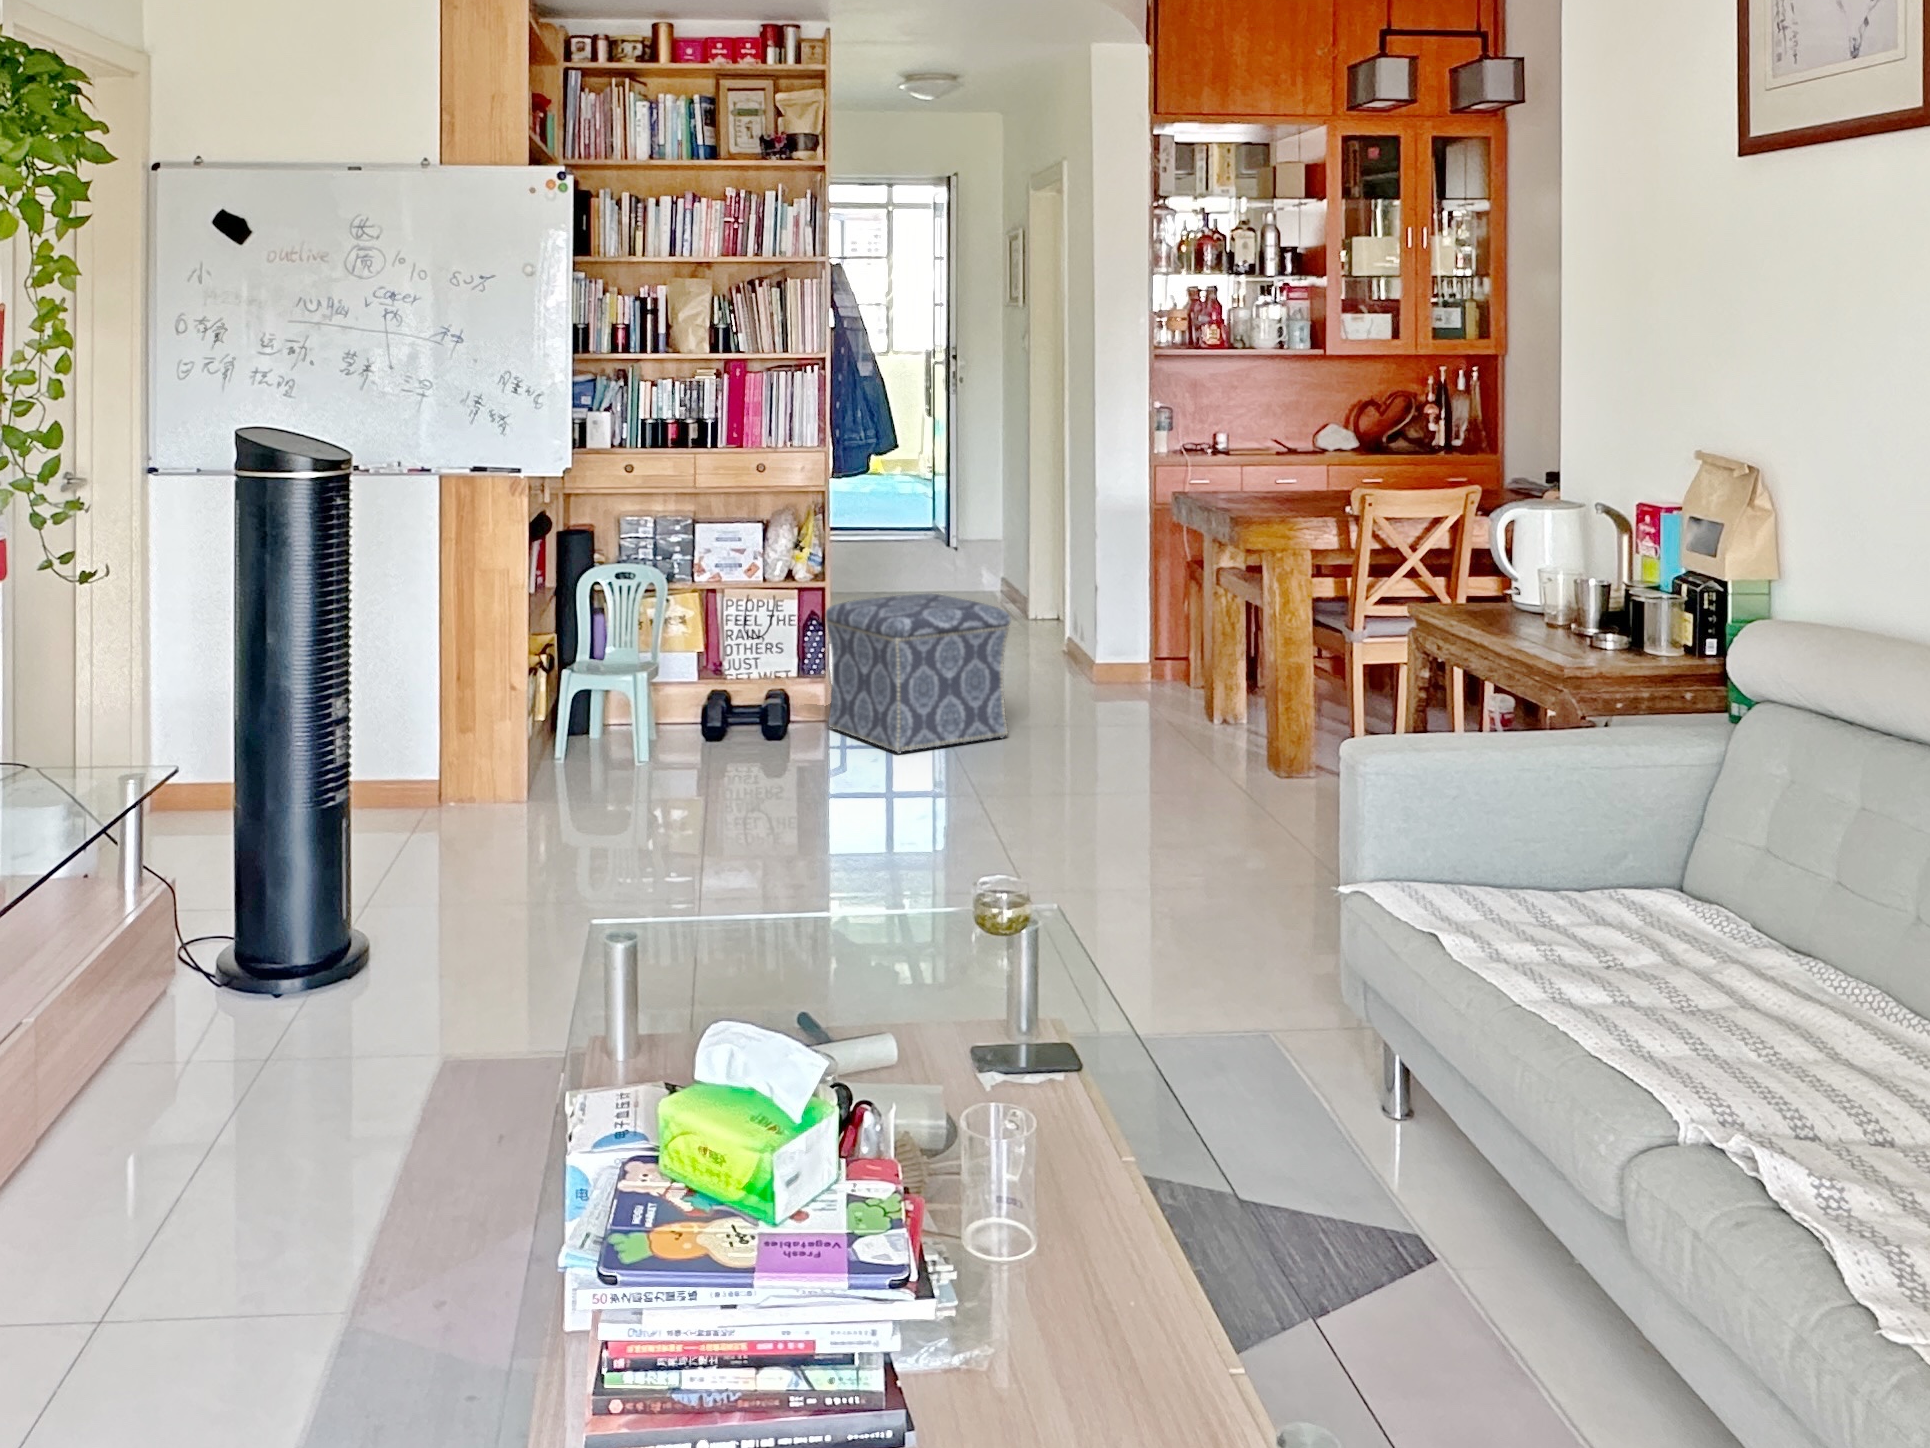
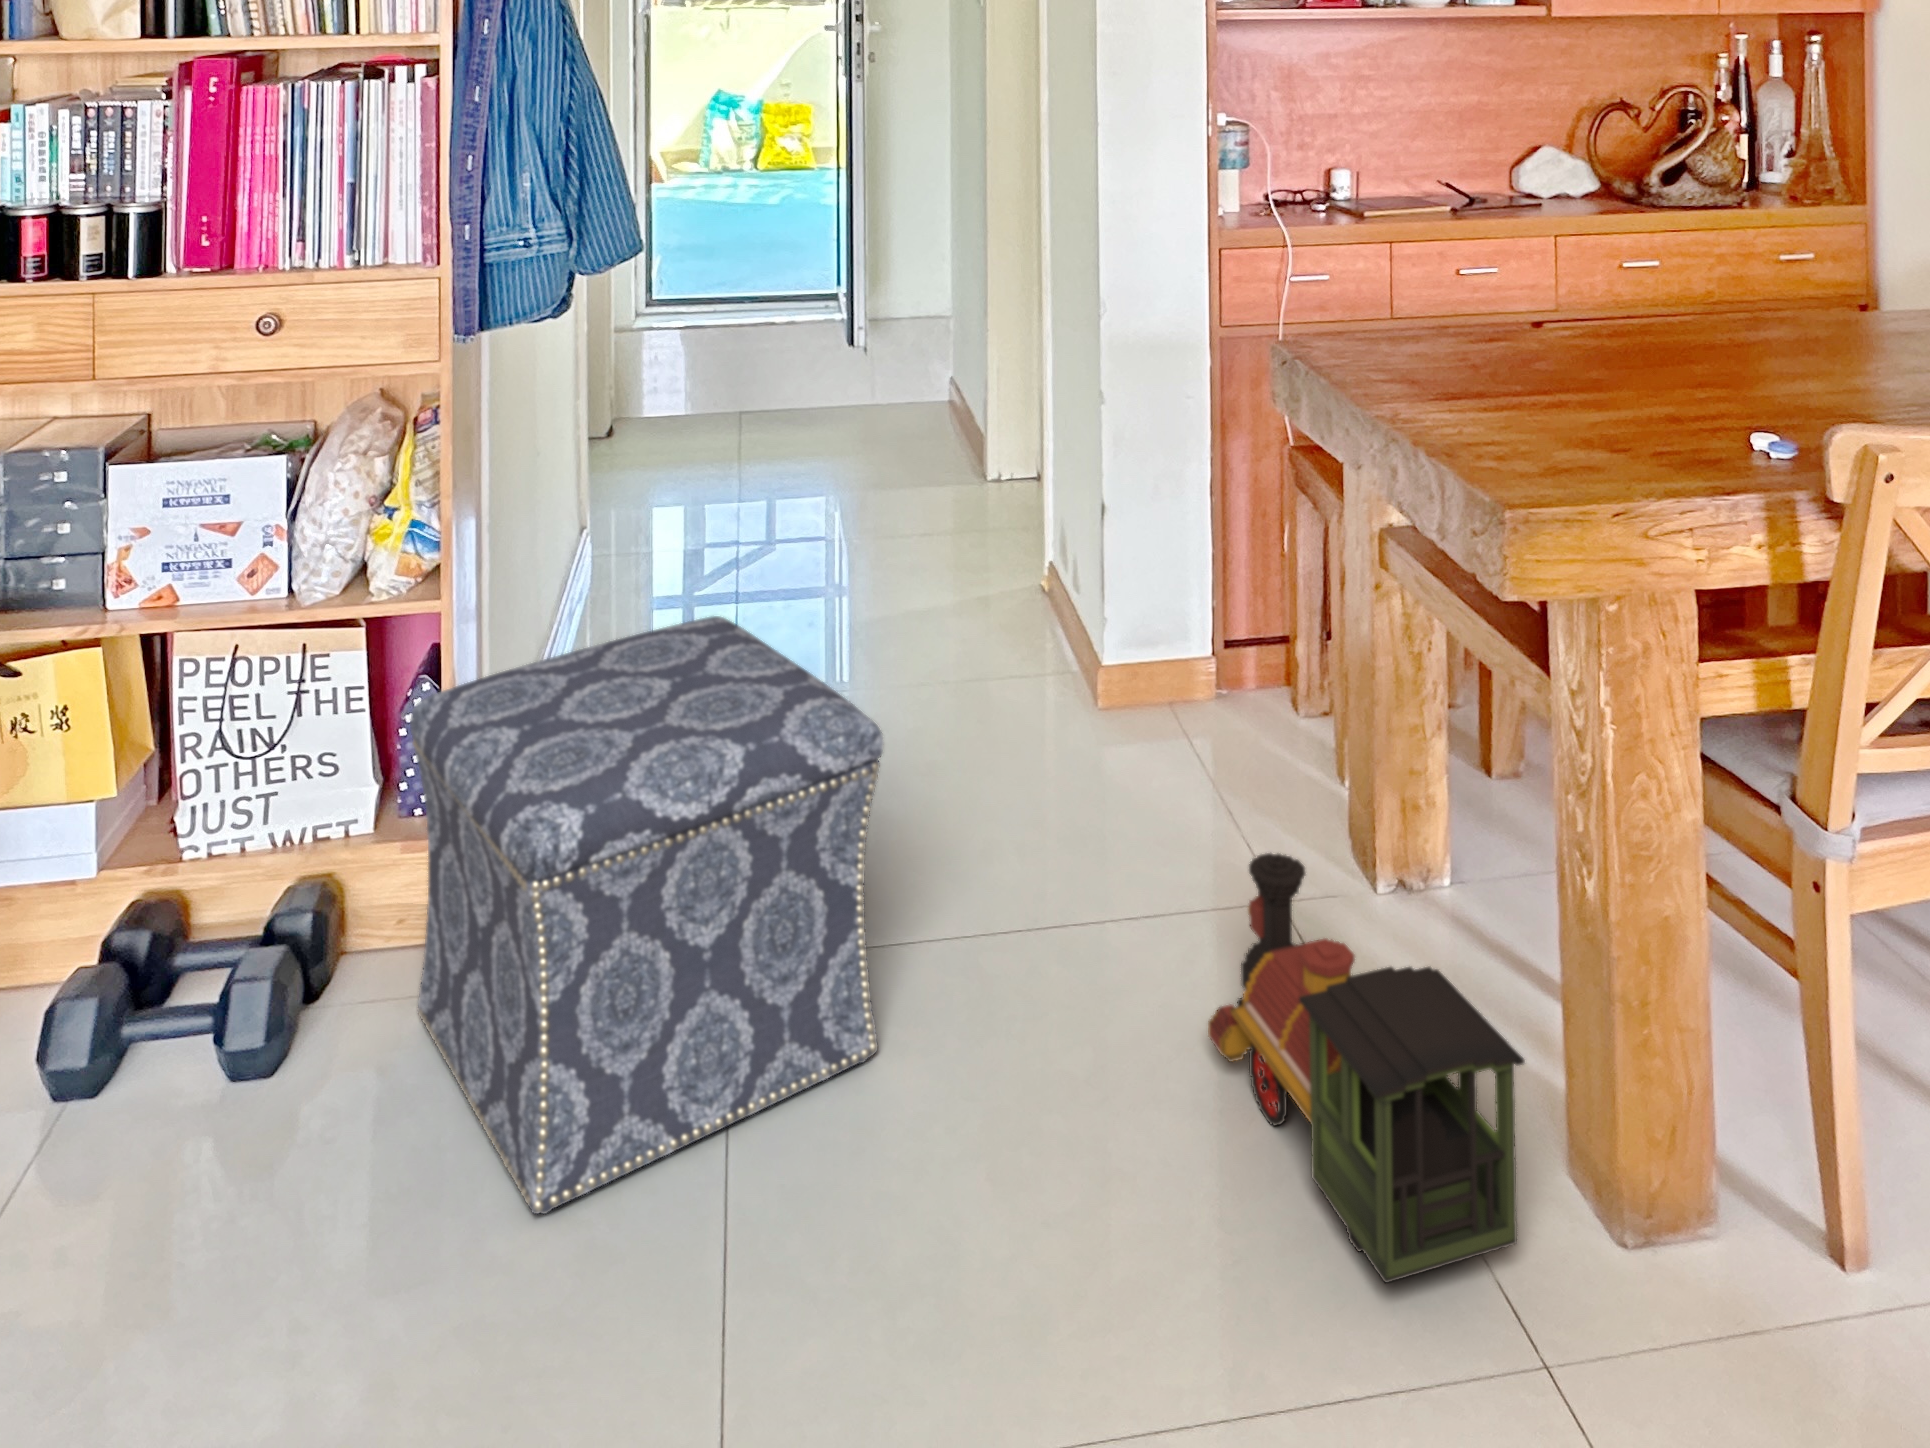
toy train: none [1134,664,1238,764] -> present [1208,853,1525,1283]

